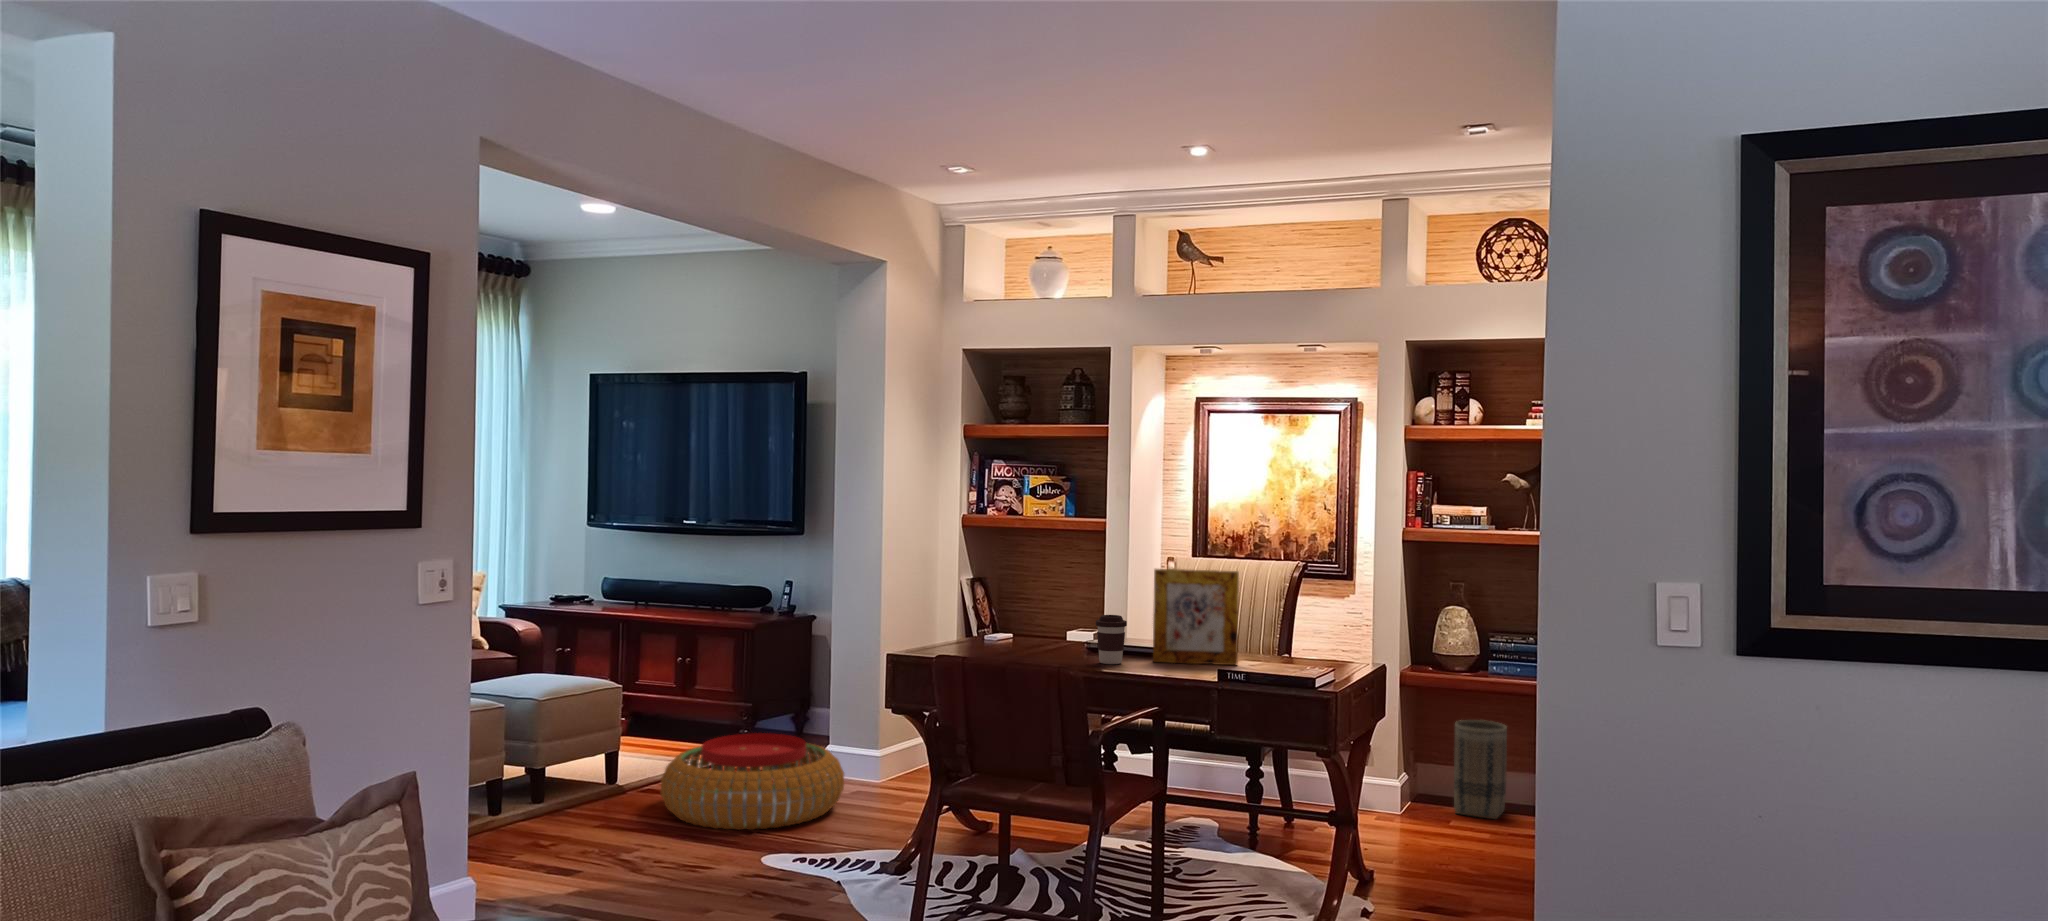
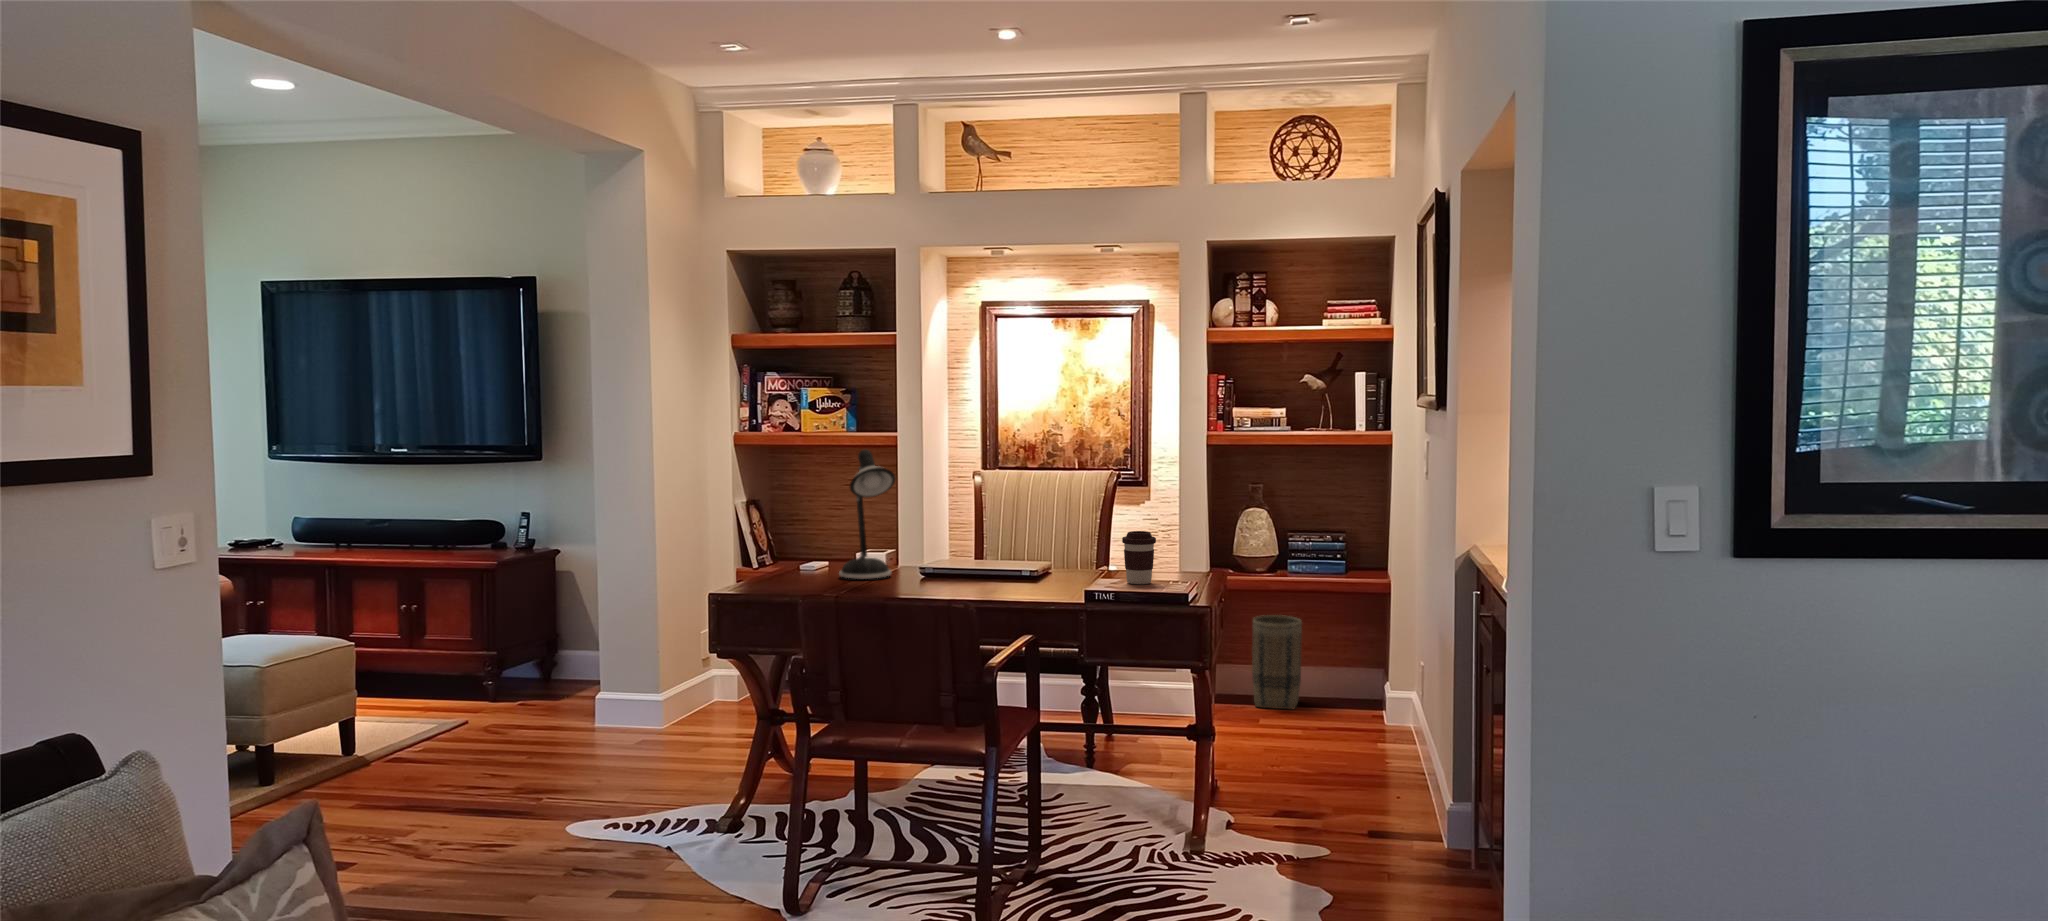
desk lamp: none [1011,535,1061,652] -> present [839,449,895,579]
picture frame: present [1153,569,1239,665] -> none [1002,480,1092,581]
coffee cup: present [1096,615,1127,664] -> present [1122,531,1156,584]
pouf: present [661,733,844,830] -> none [411,687,634,802]

